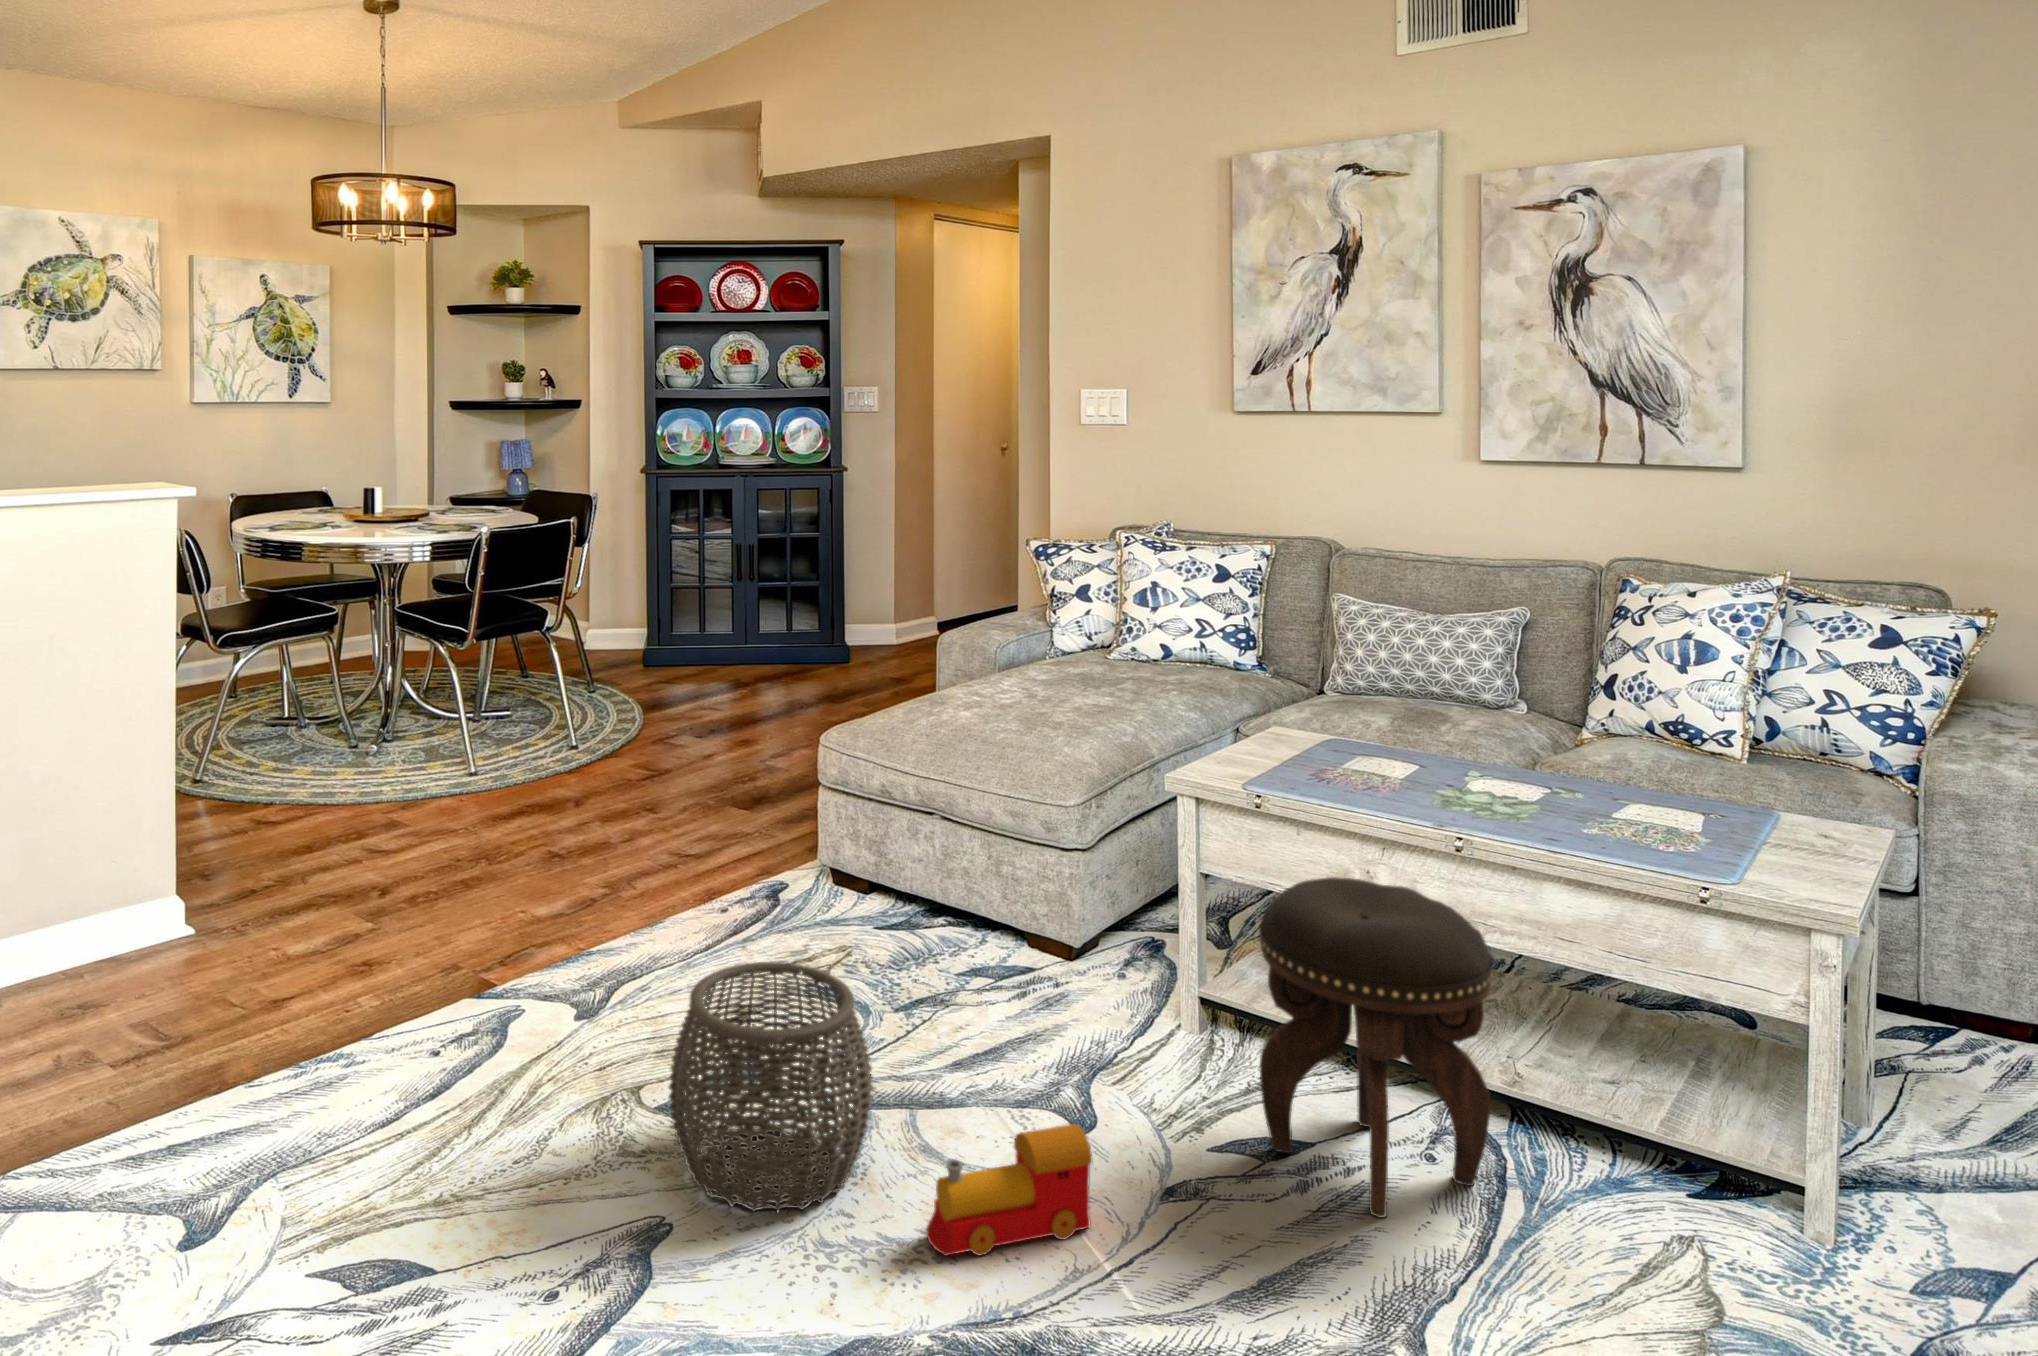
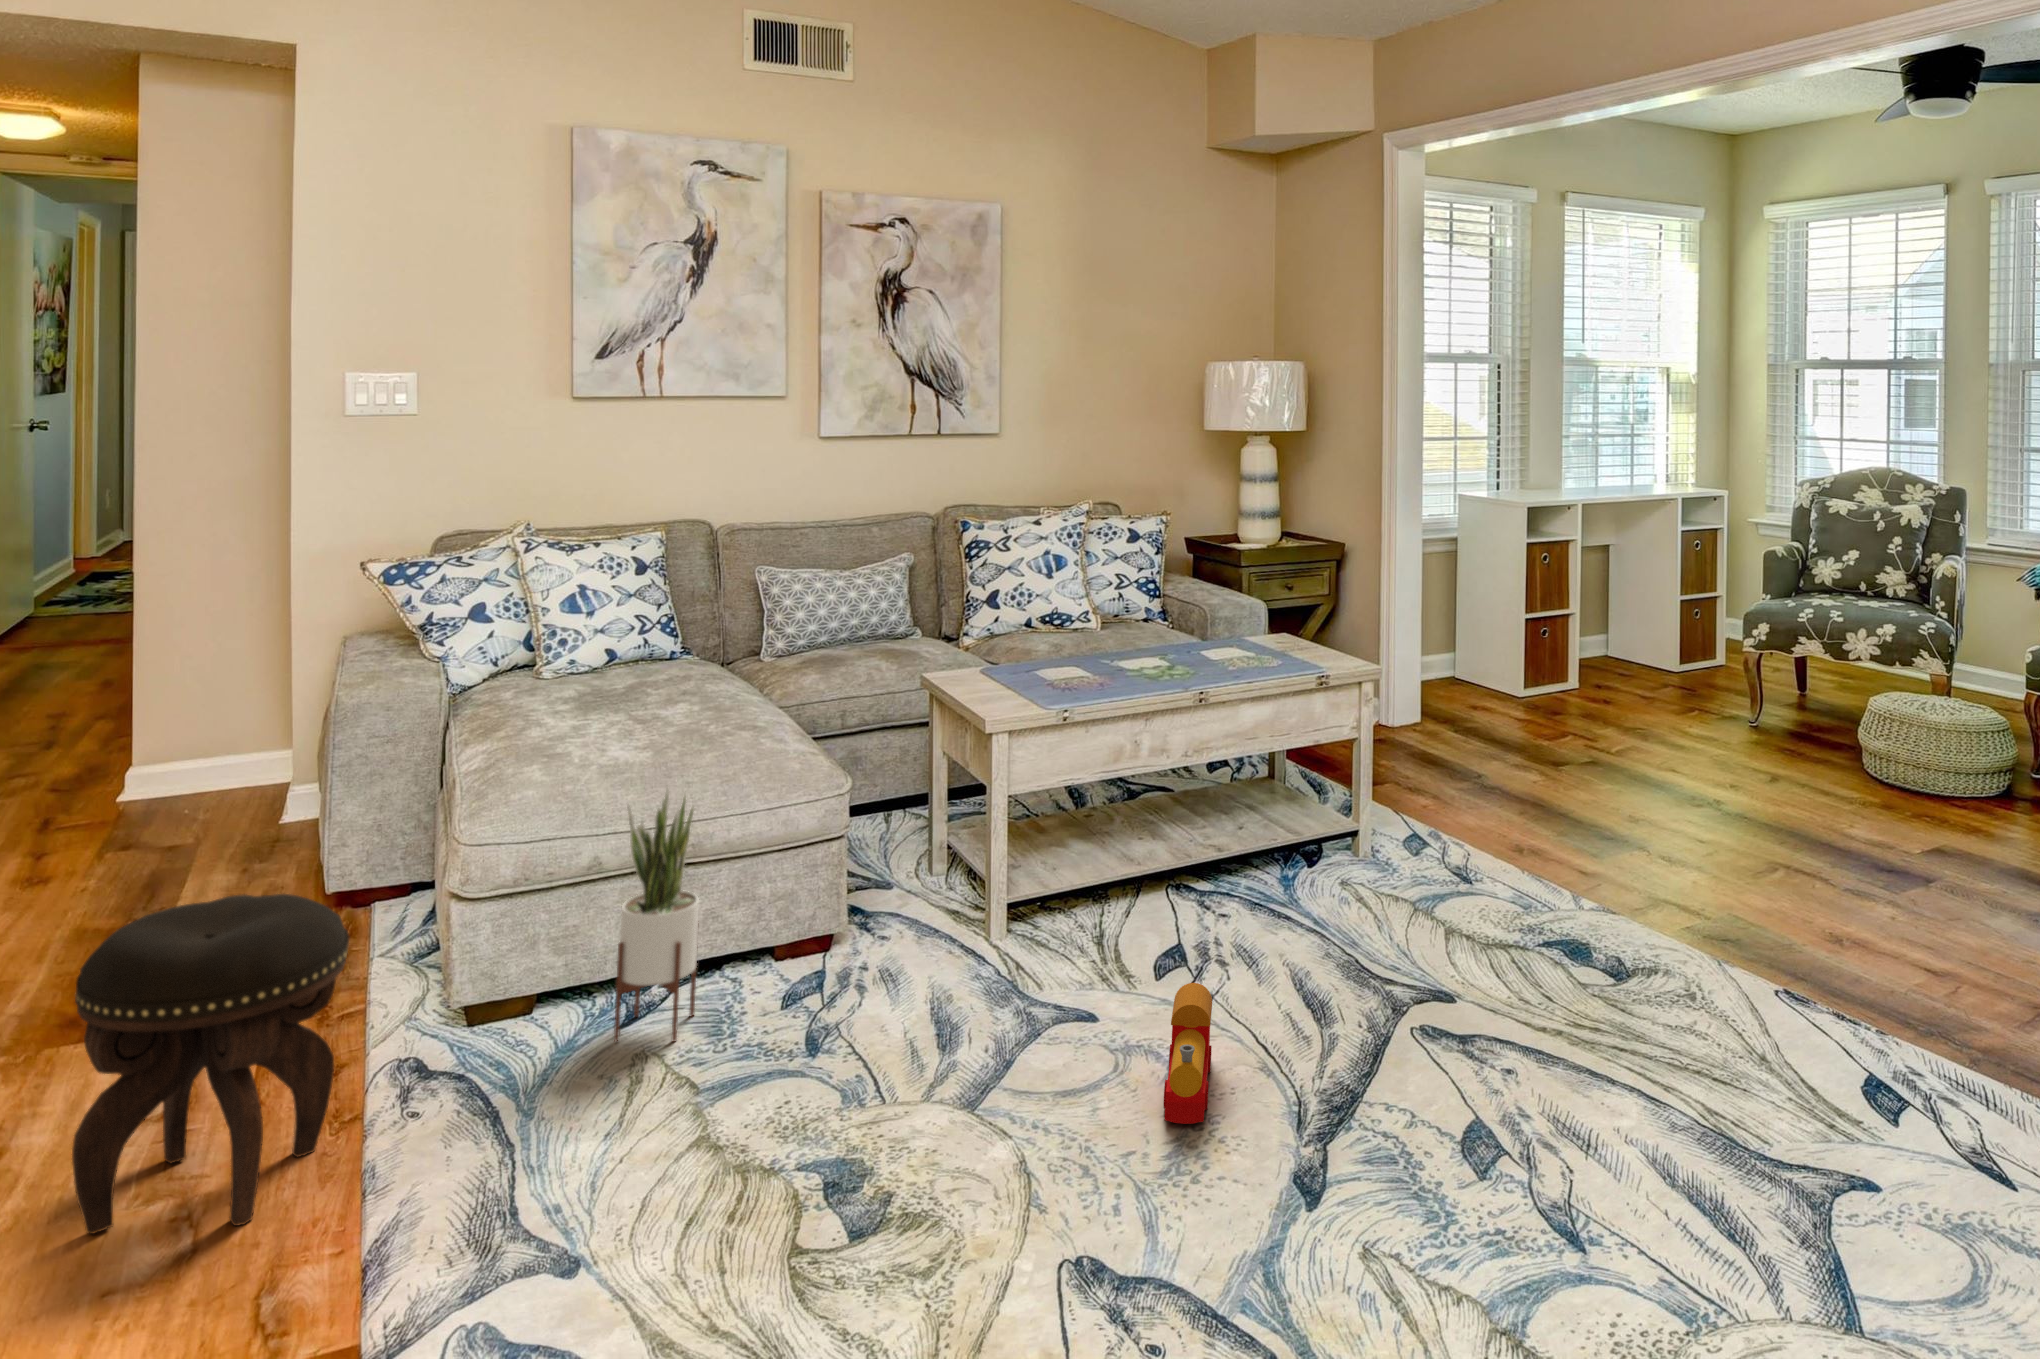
potted plant: none [840,741,932,966] -> present [614,788,699,1042]
footstool: present [1259,877,1494,1218] -> present [72,894,350,1234]
woven basket: present [669,962,873,1213] -> none [898,970,1110,1226]

